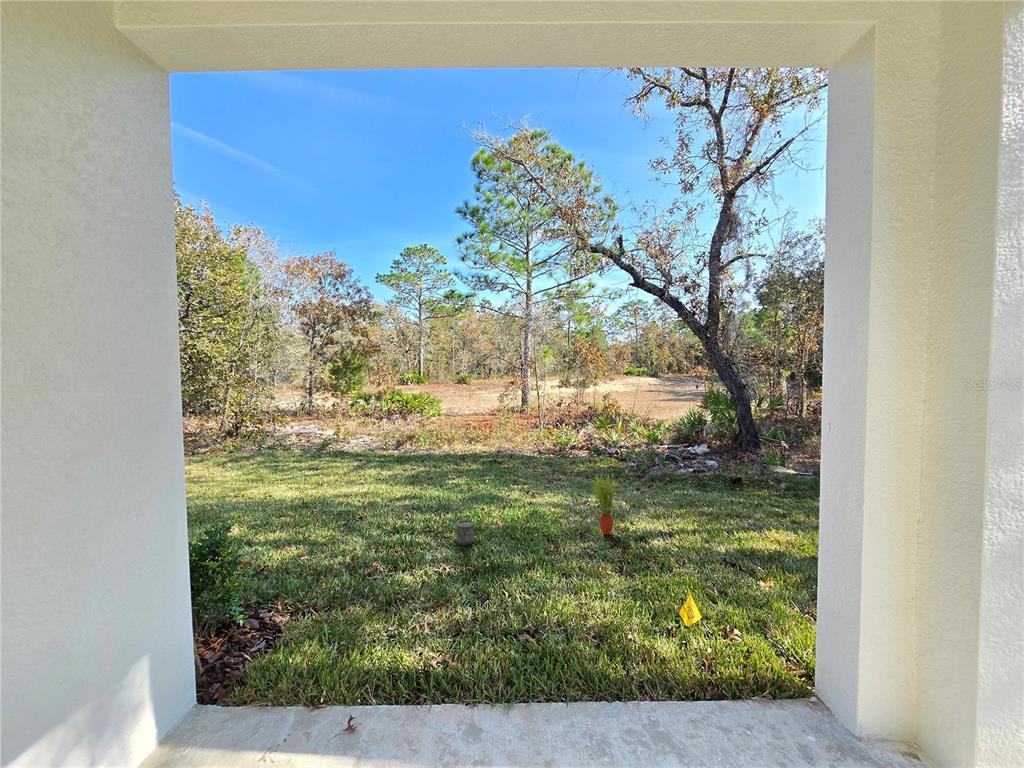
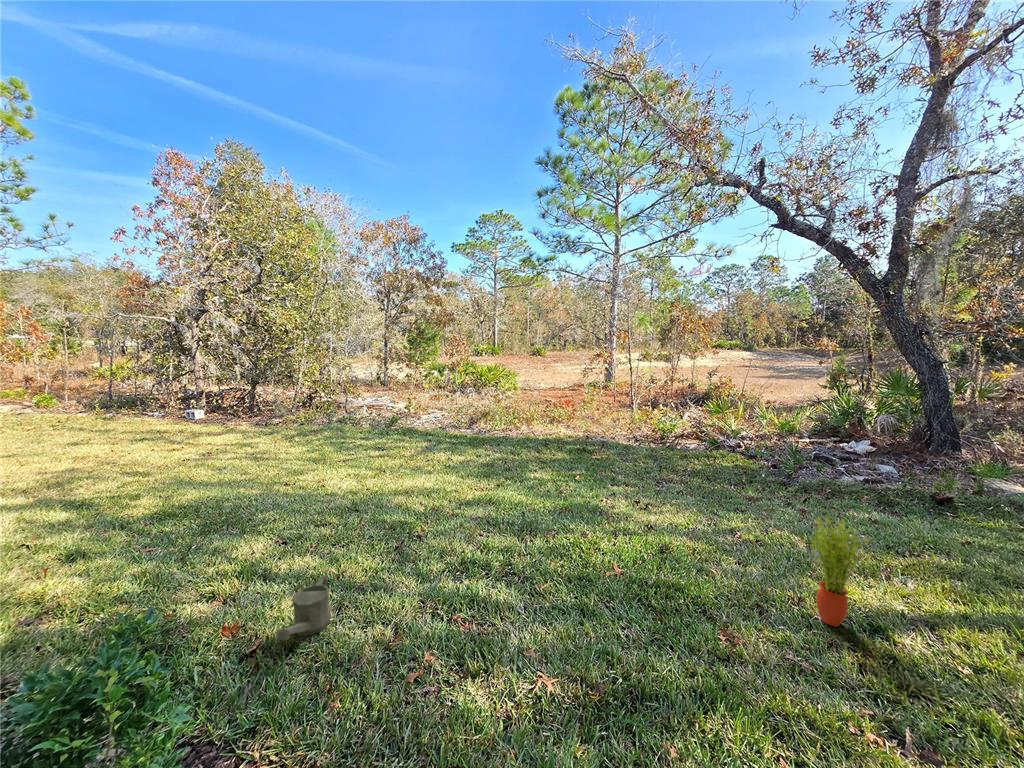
watering can: present [456,517,475,545] -> present [277,575,331,640]

